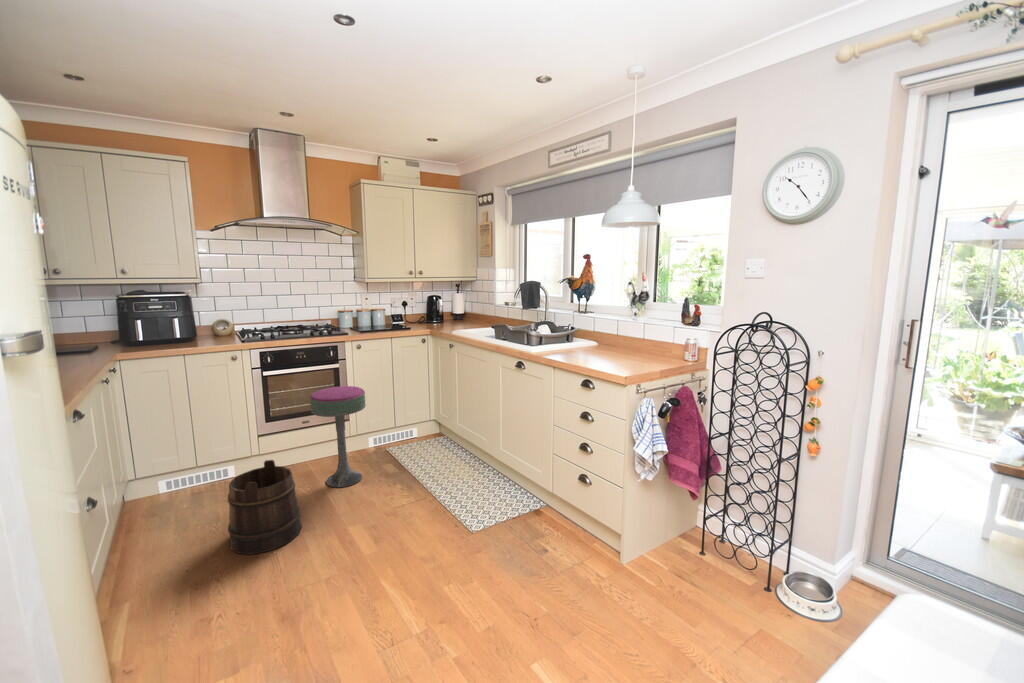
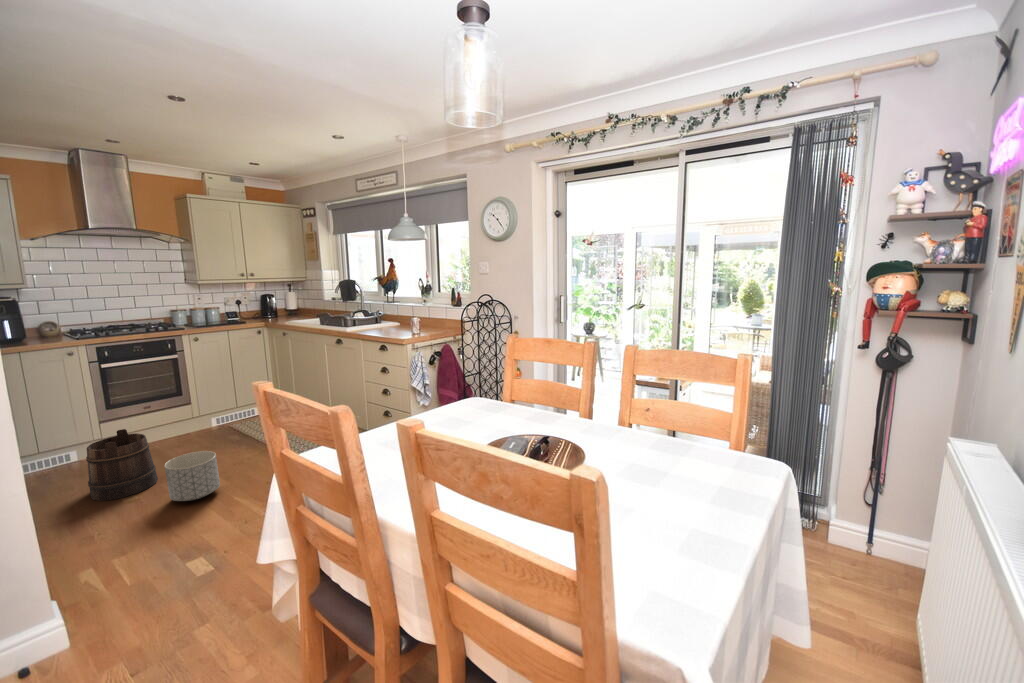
bar stool: present [310,386,366,487] -> none [153,371,209,454]
planter: none [302,509,367,585] -> present [164,451,220,501]

